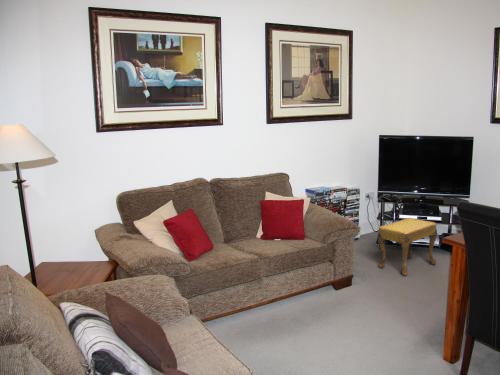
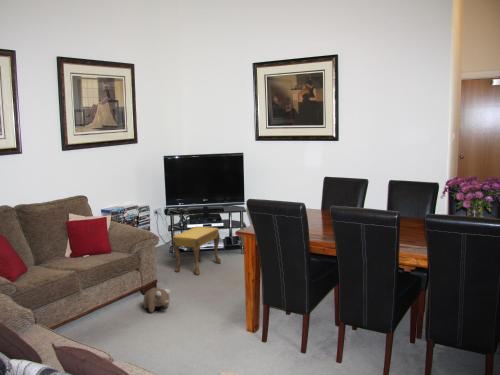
plush toy: none [332,288,364,318] -> present [143,288,170,313]

